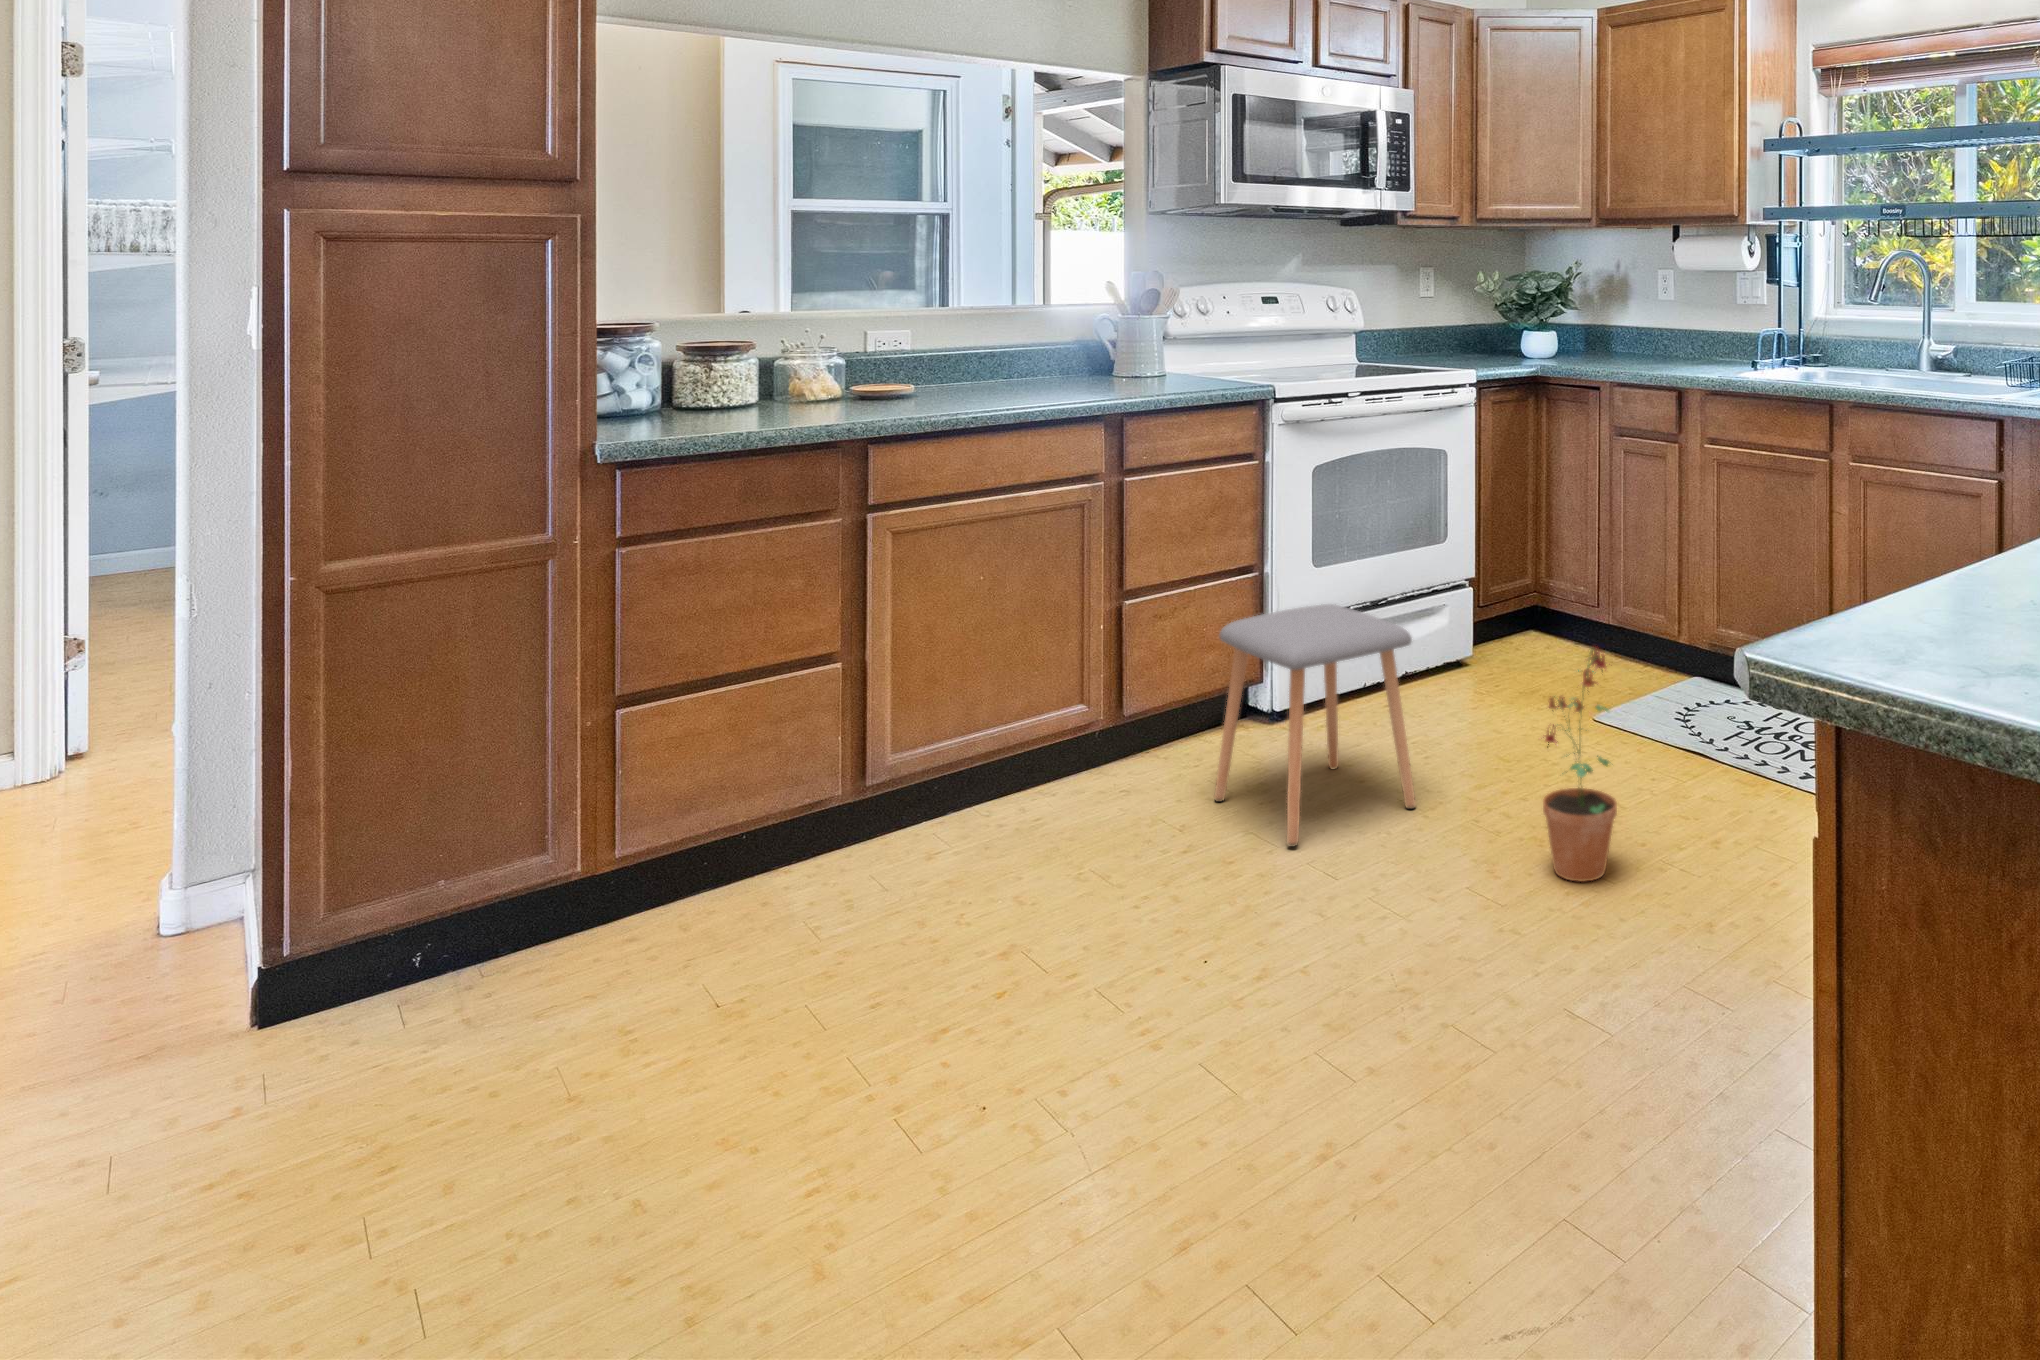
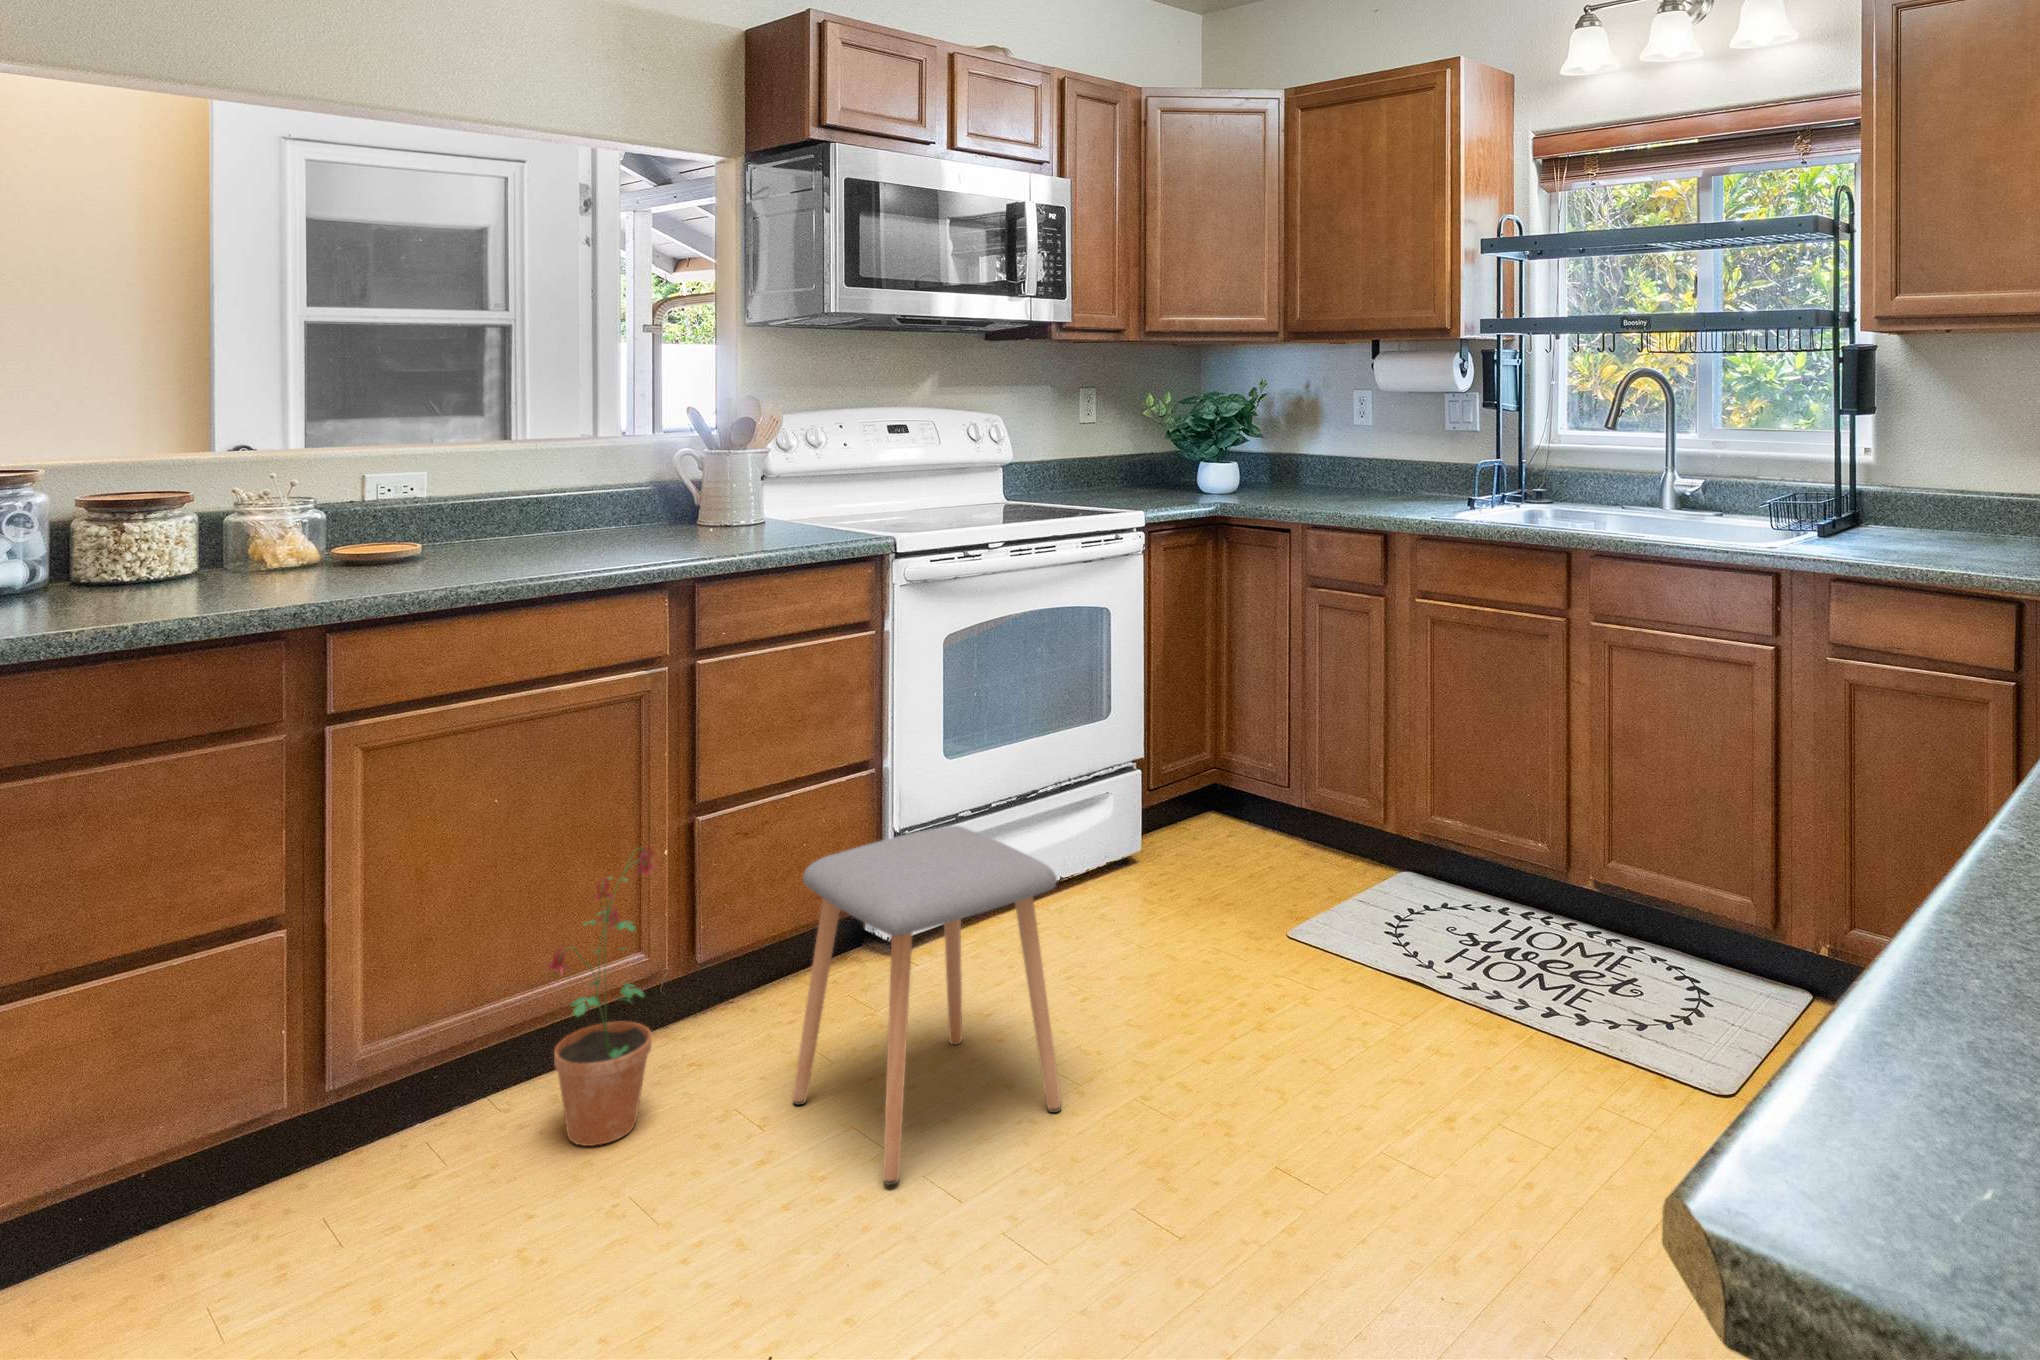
potted plant: present [1543,648,1617,881] -> present [548,846,655,1146]

